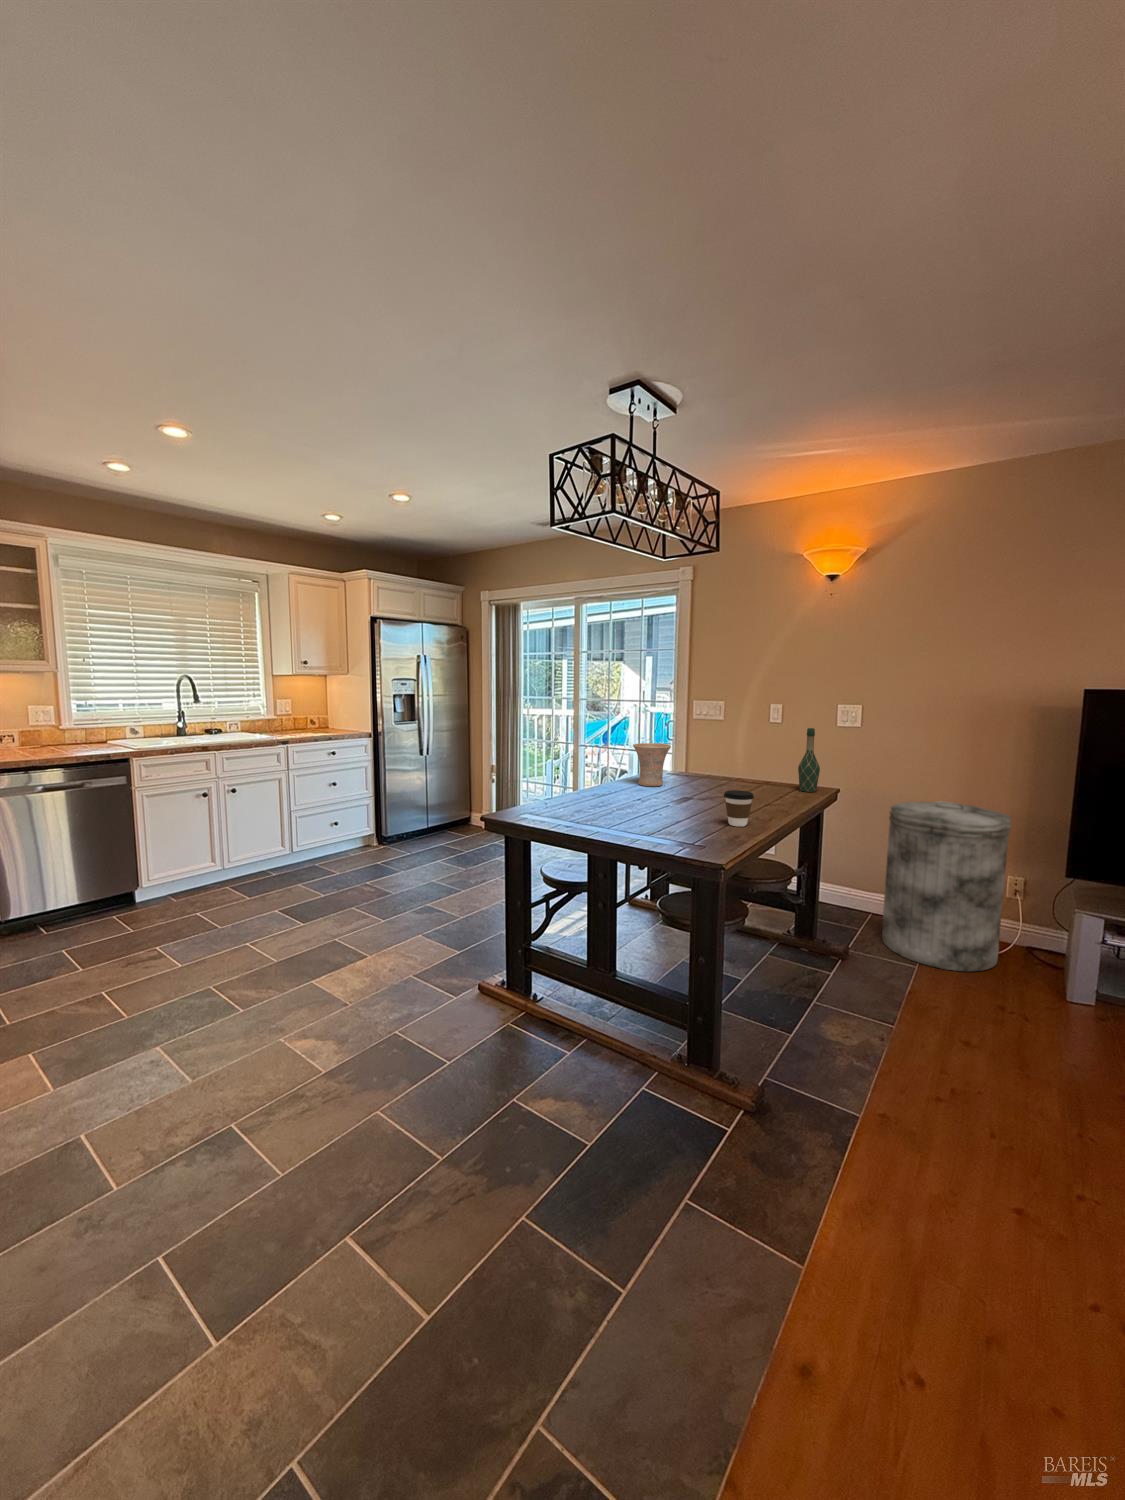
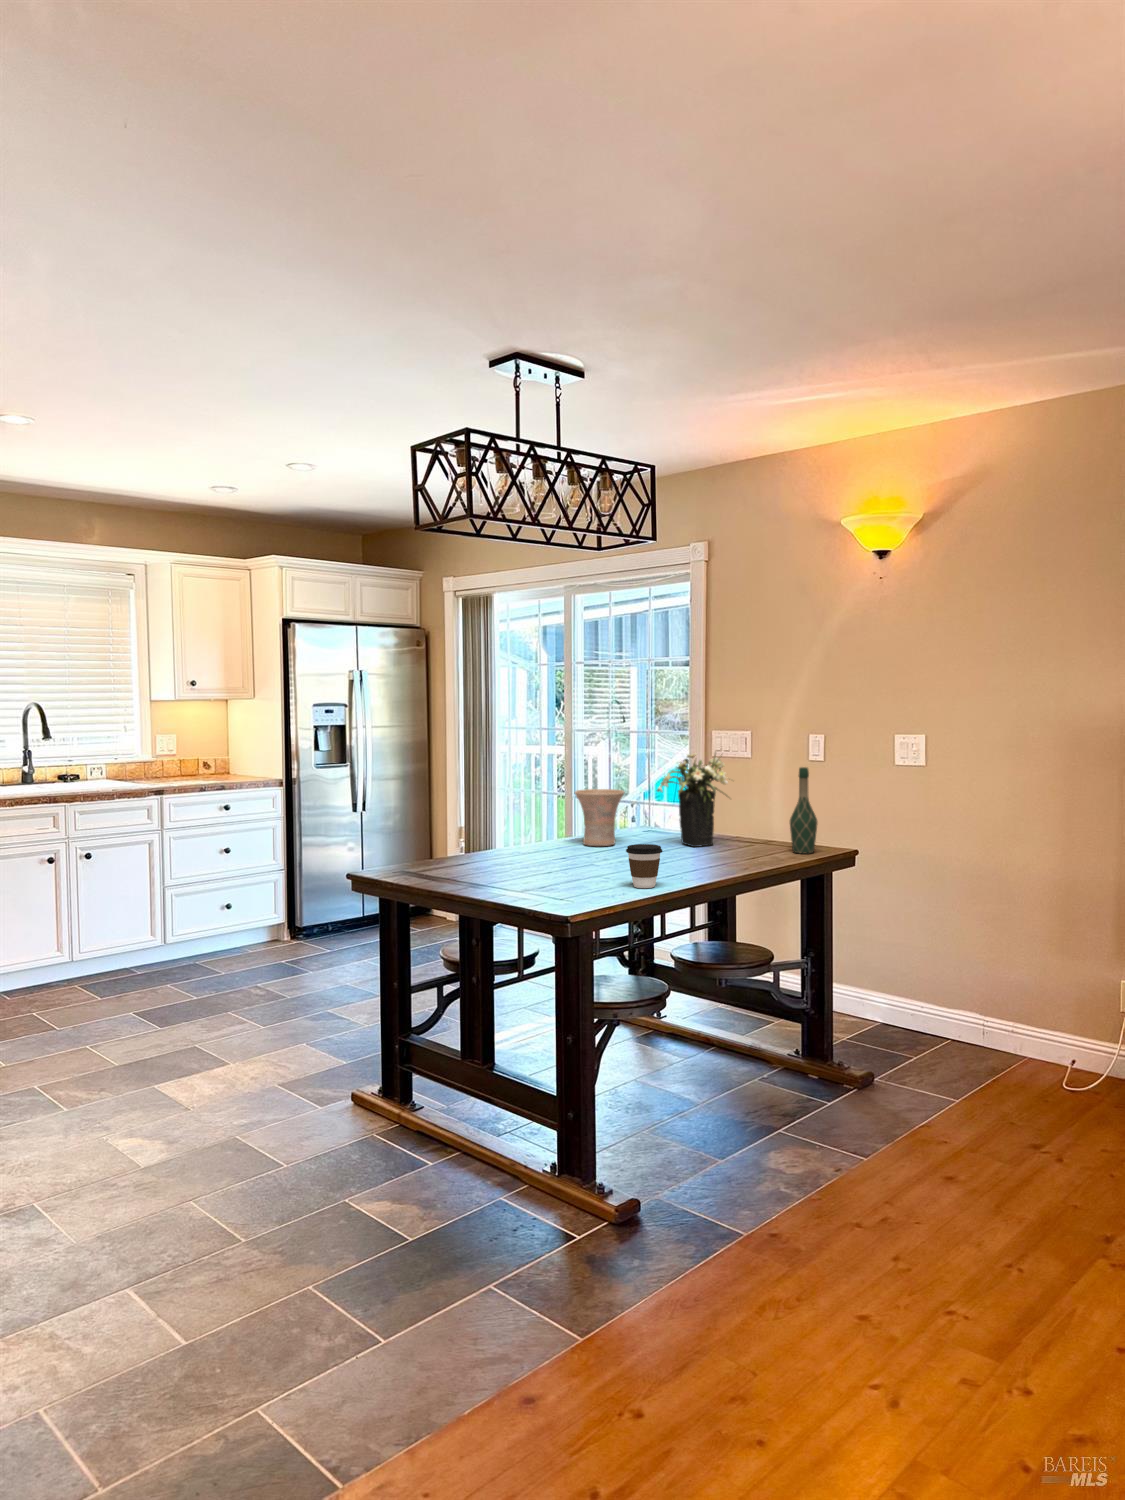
flower arrangement: none [698,715,758,787] -> present [657,753,730,847]
trash can: present [882,801,1011,972] -> none [933,869,1093,1106]

